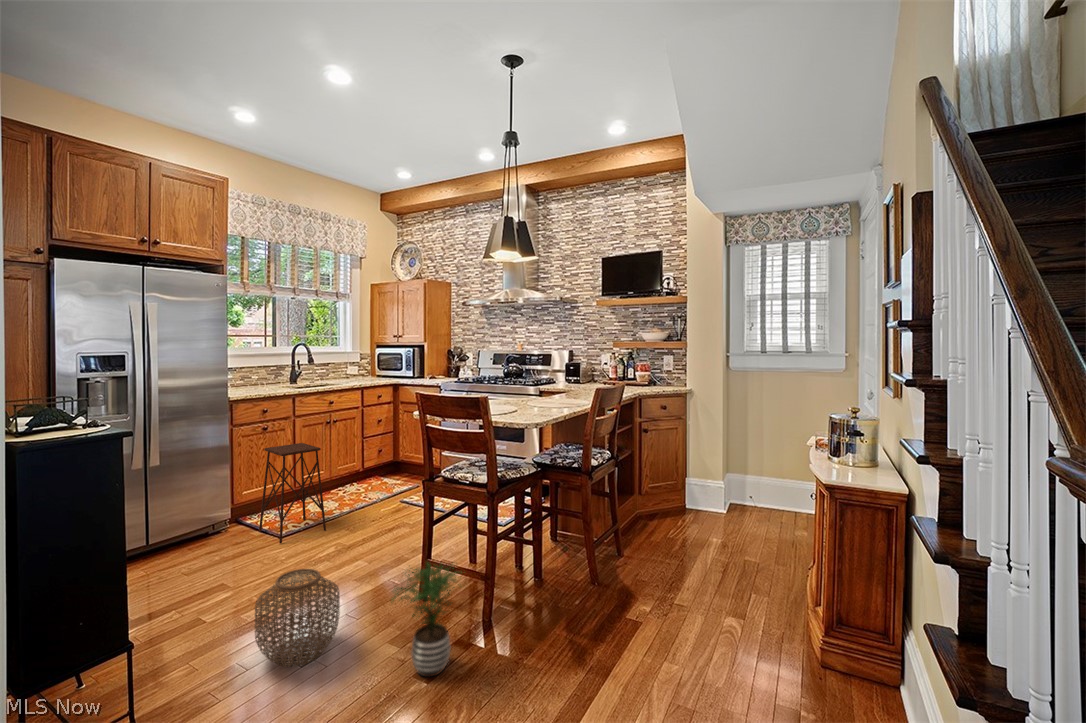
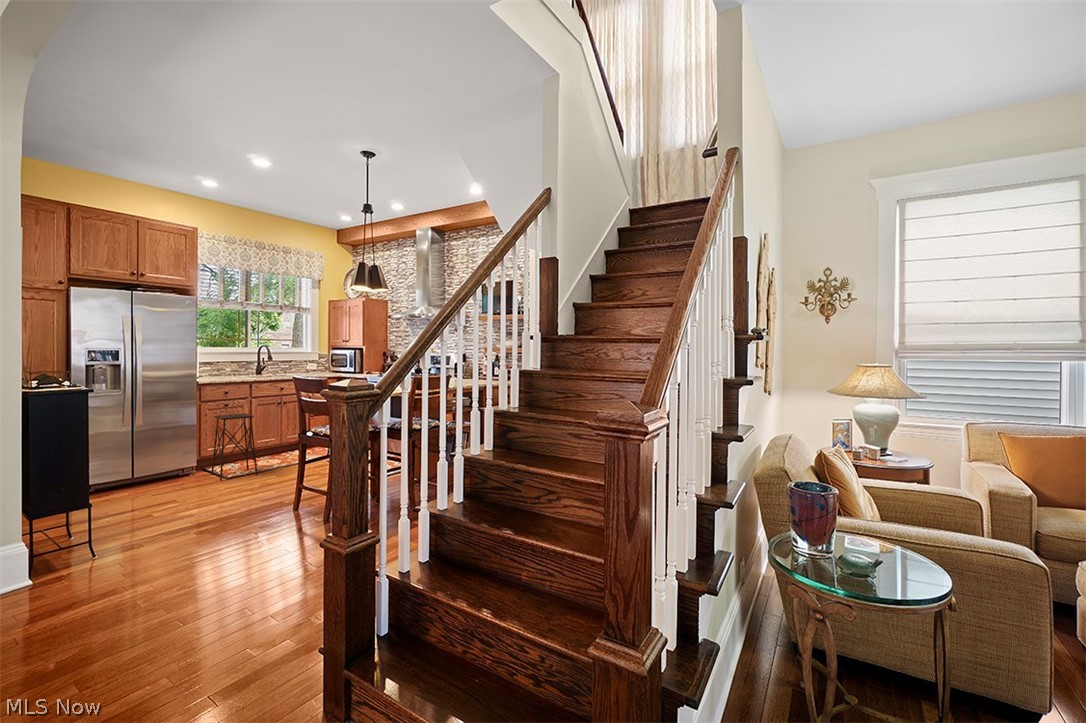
potted plant: present [392,563,462,677] -> none [234,470,288,540]
woven basket: present [255,569,340,667] -> none [159,478,218,534]

